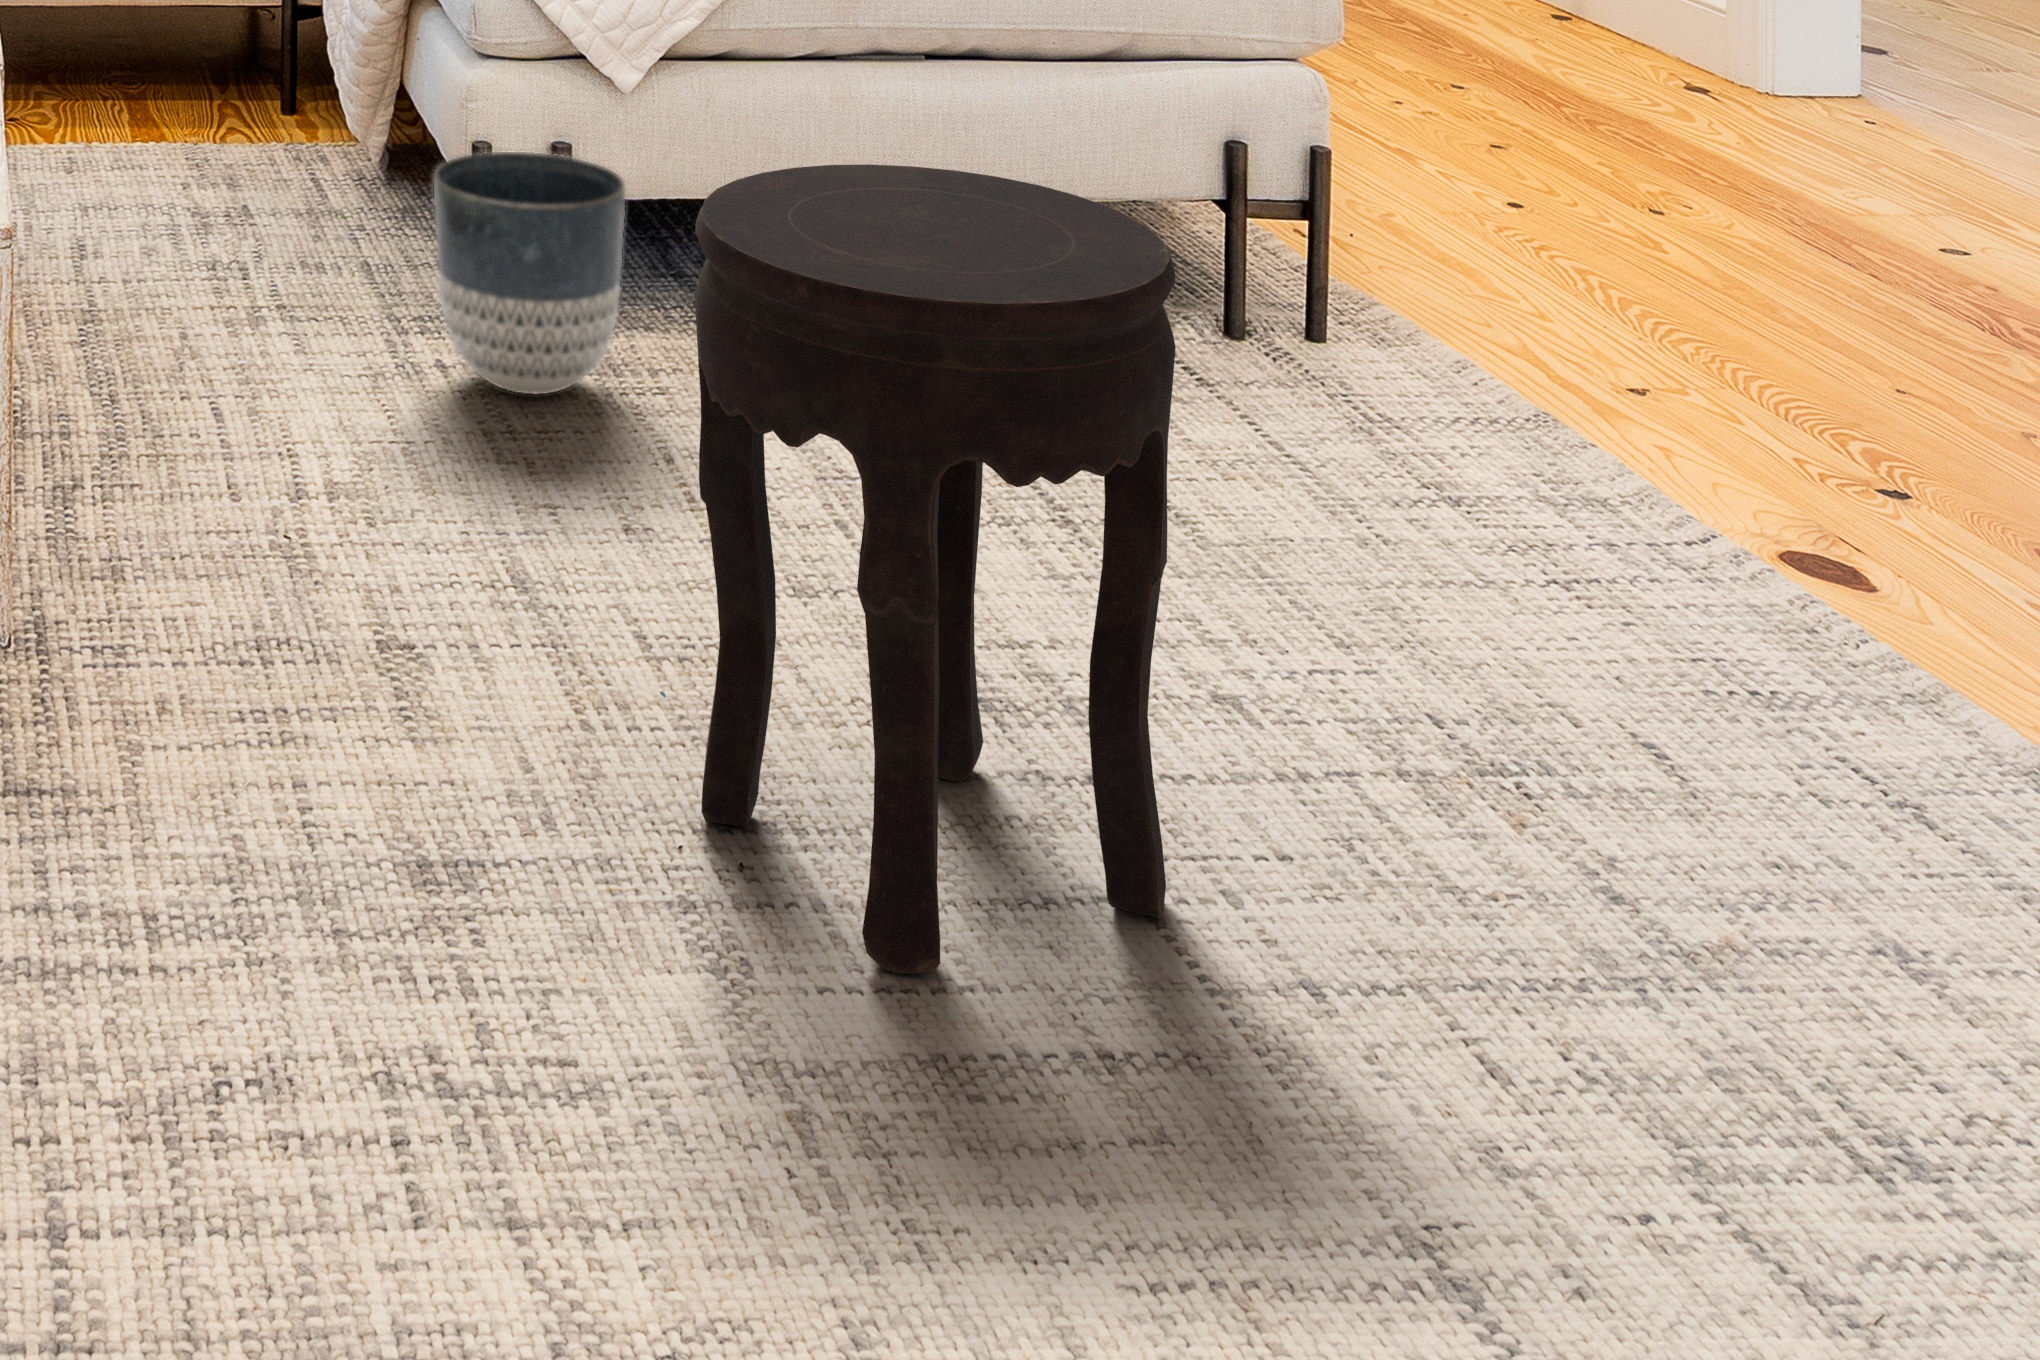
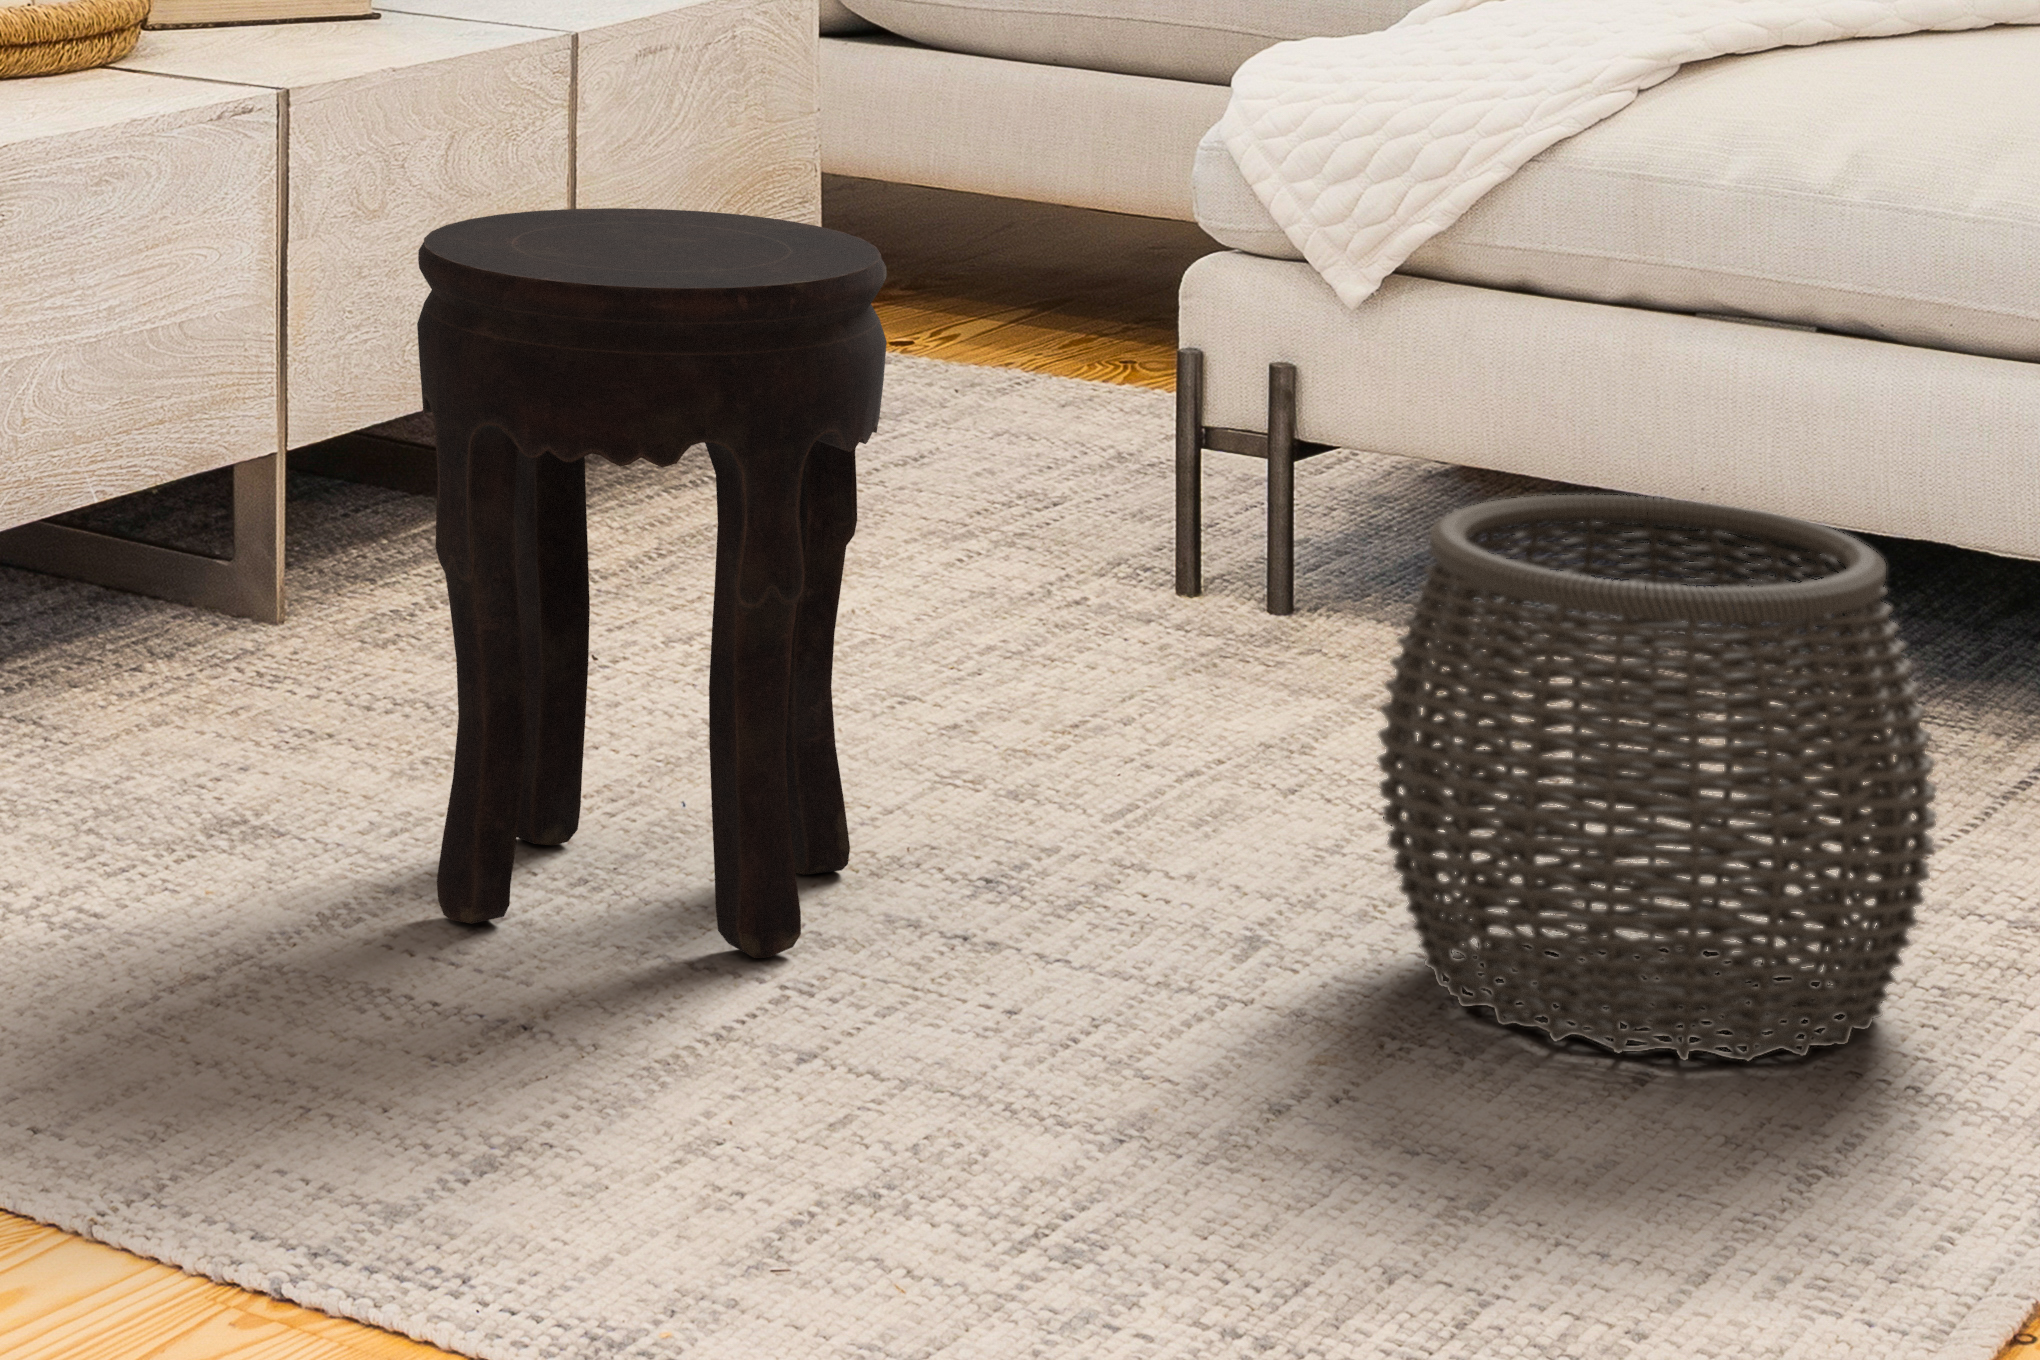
planter: present [434,152,625,394] -> none [1006,343,1242,625]
woven basket: none [1357,268,1864,779] -> present [1377,494,1937,1061]

